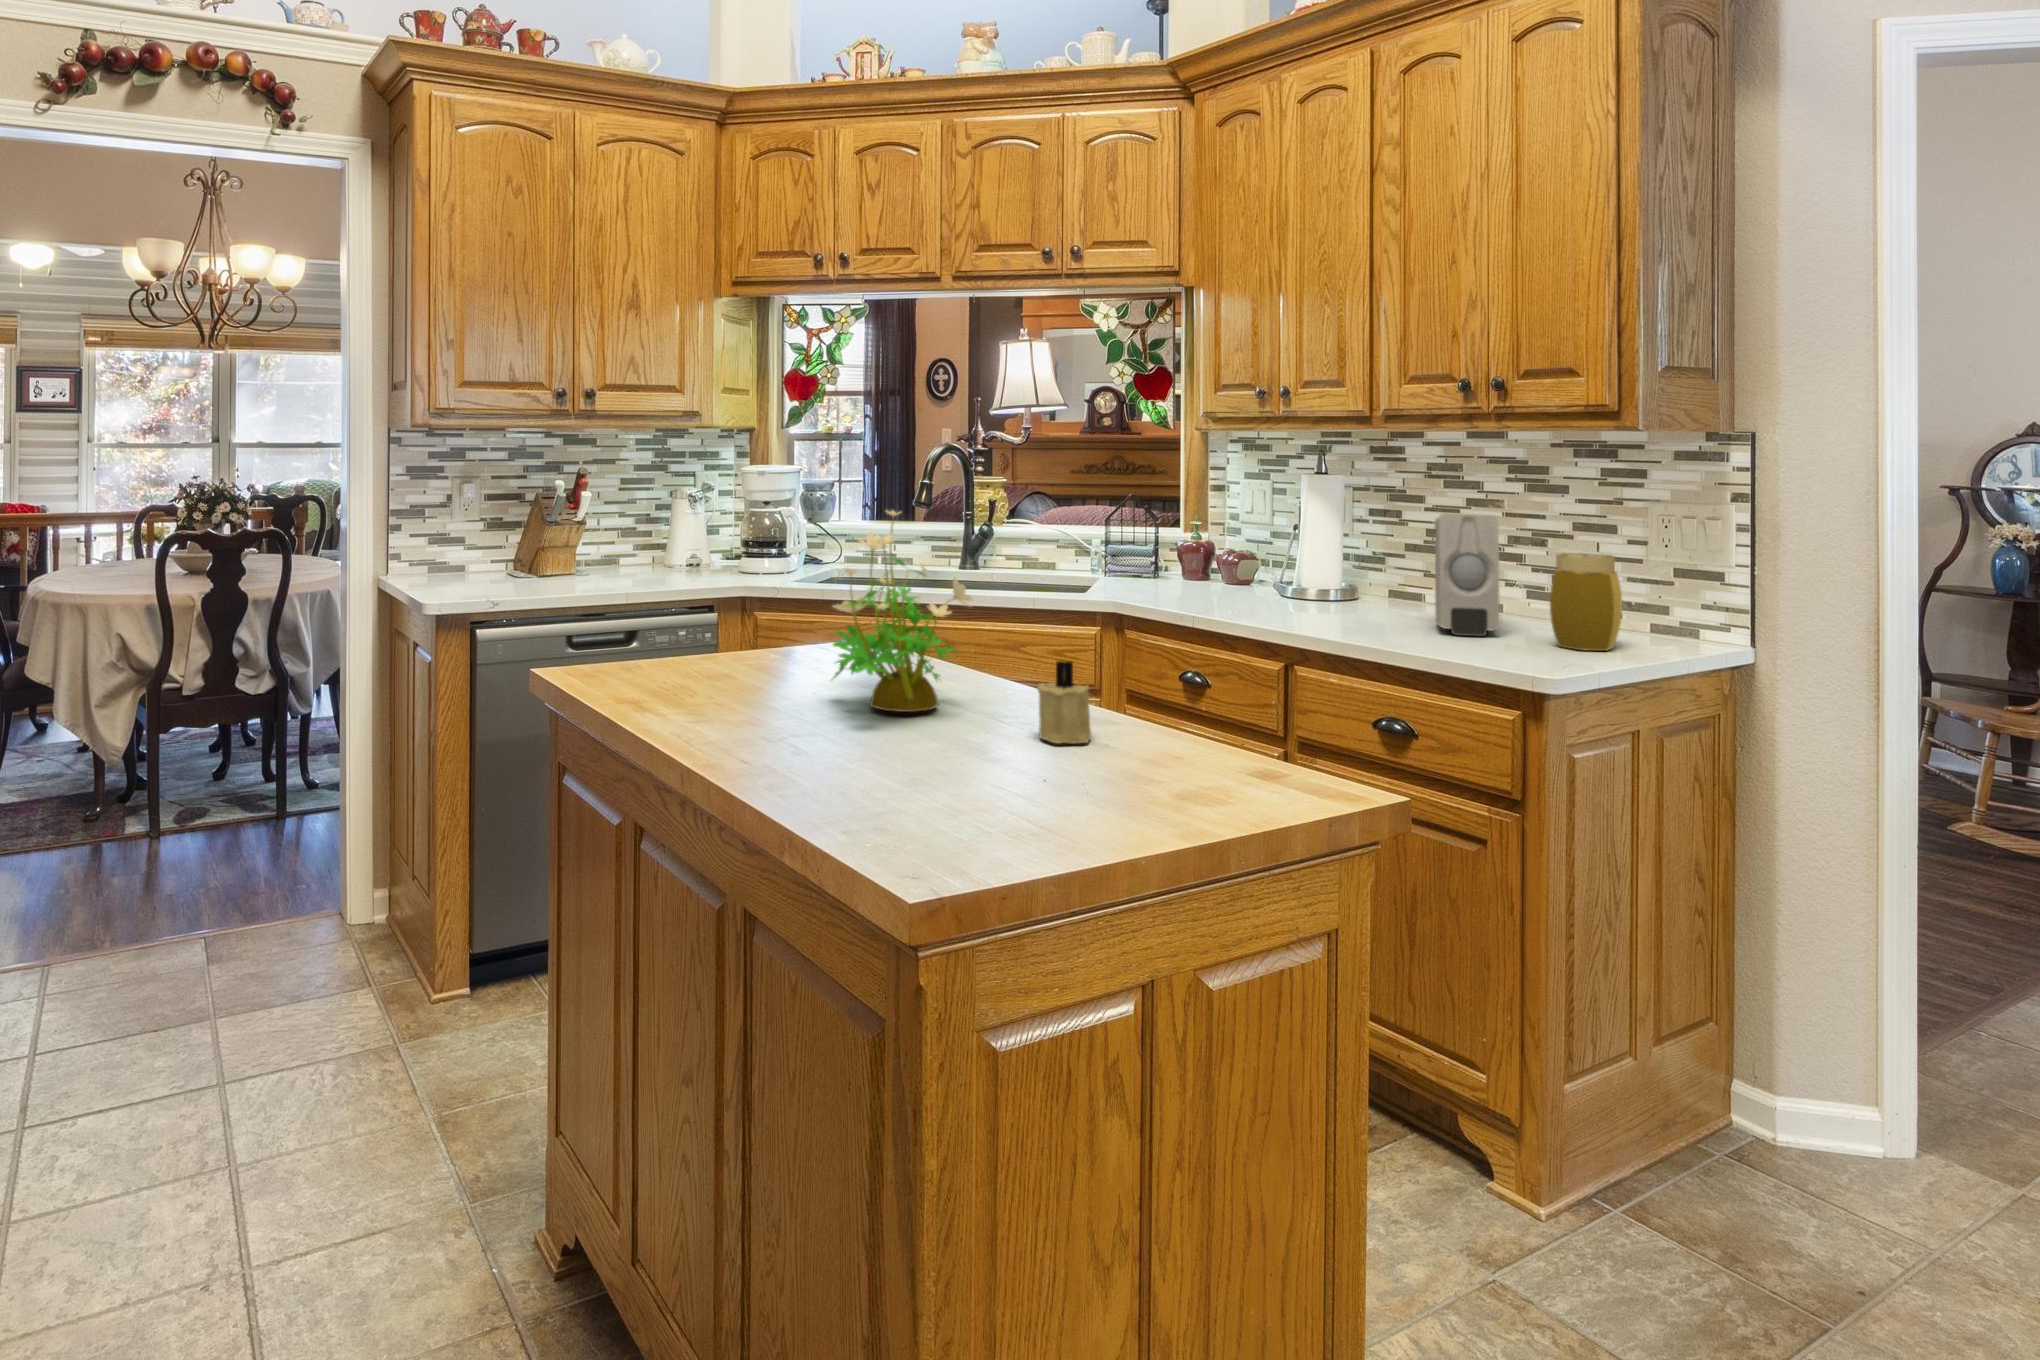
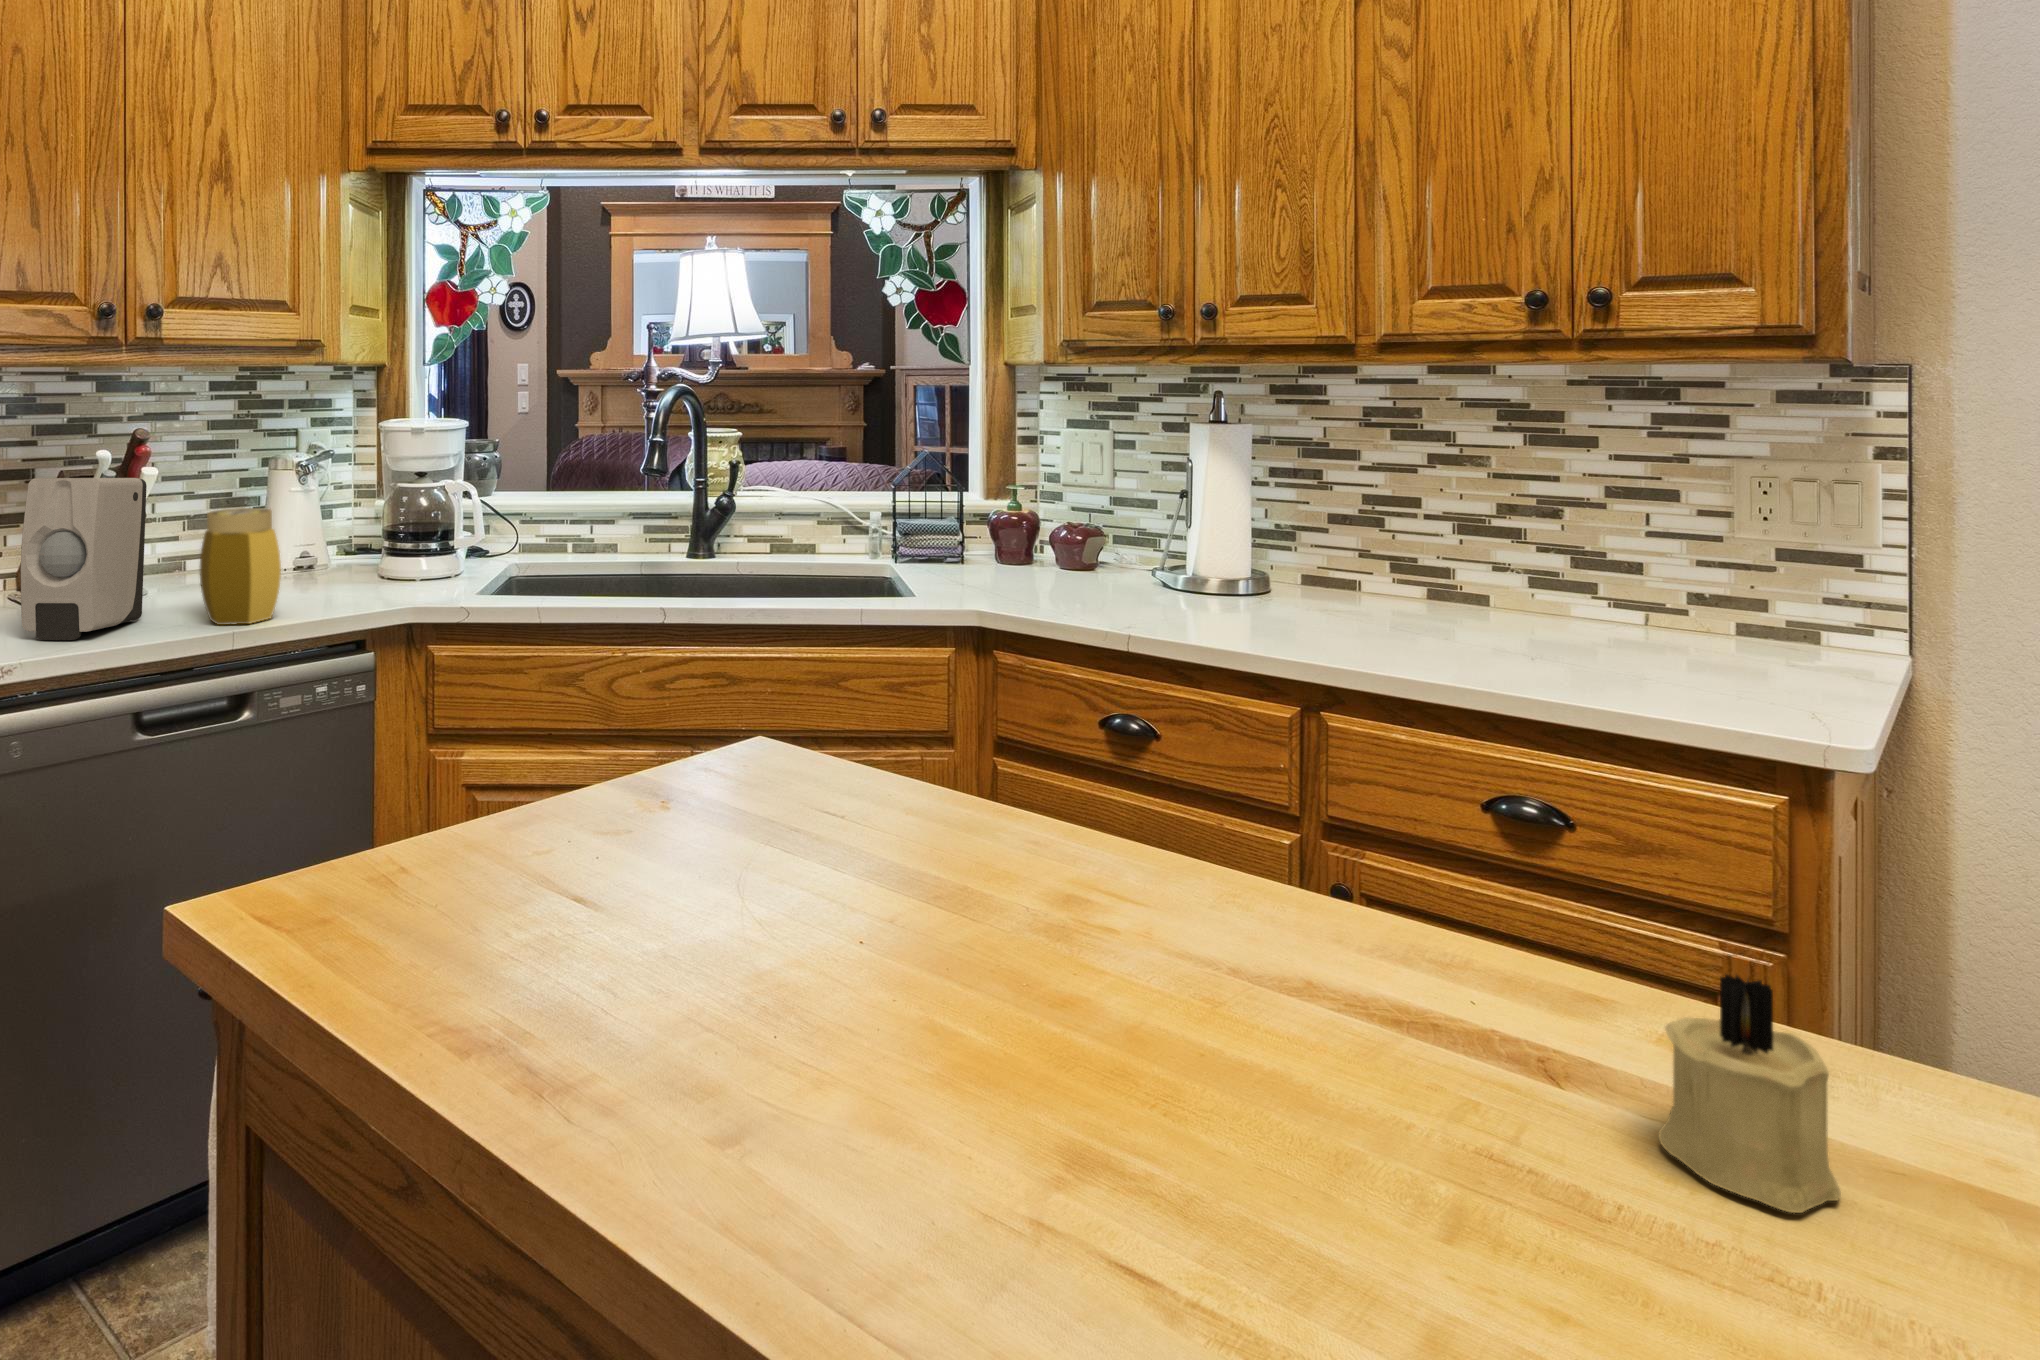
potted plant: present [830,511,973,712] -> none [999,591,1389,1086]
soap dispenser: present [1435,514,1499,636] -> present [21,478,147,640]
jar: present [1550,553,1622,651] -> present [200,508,281,625]

